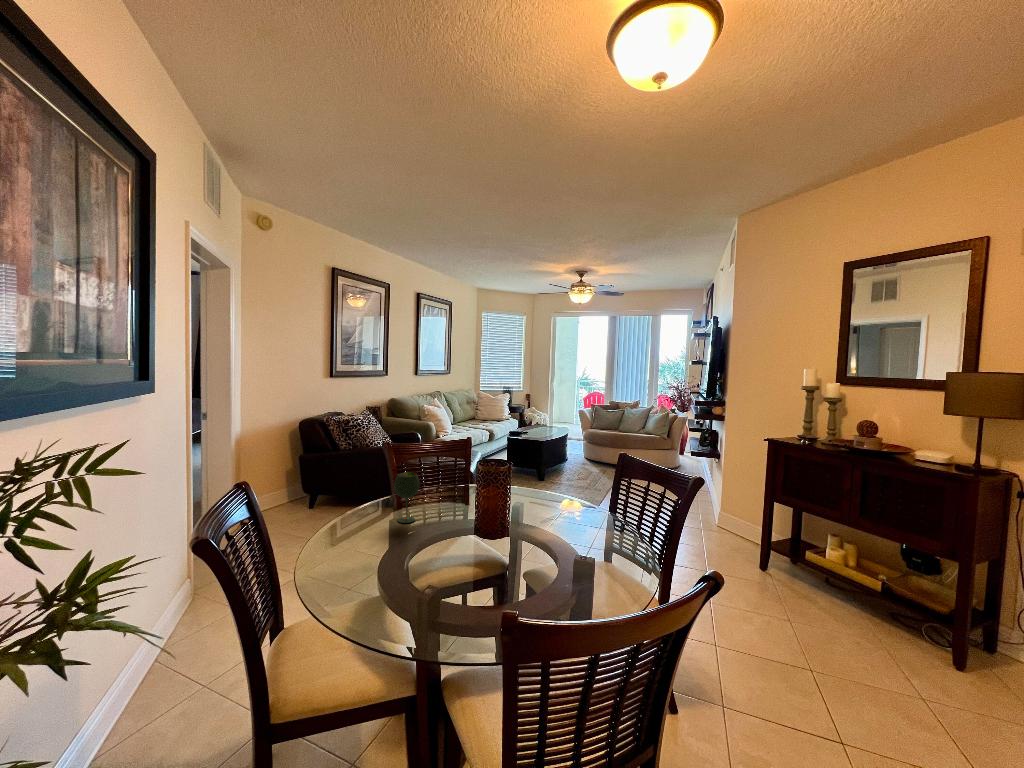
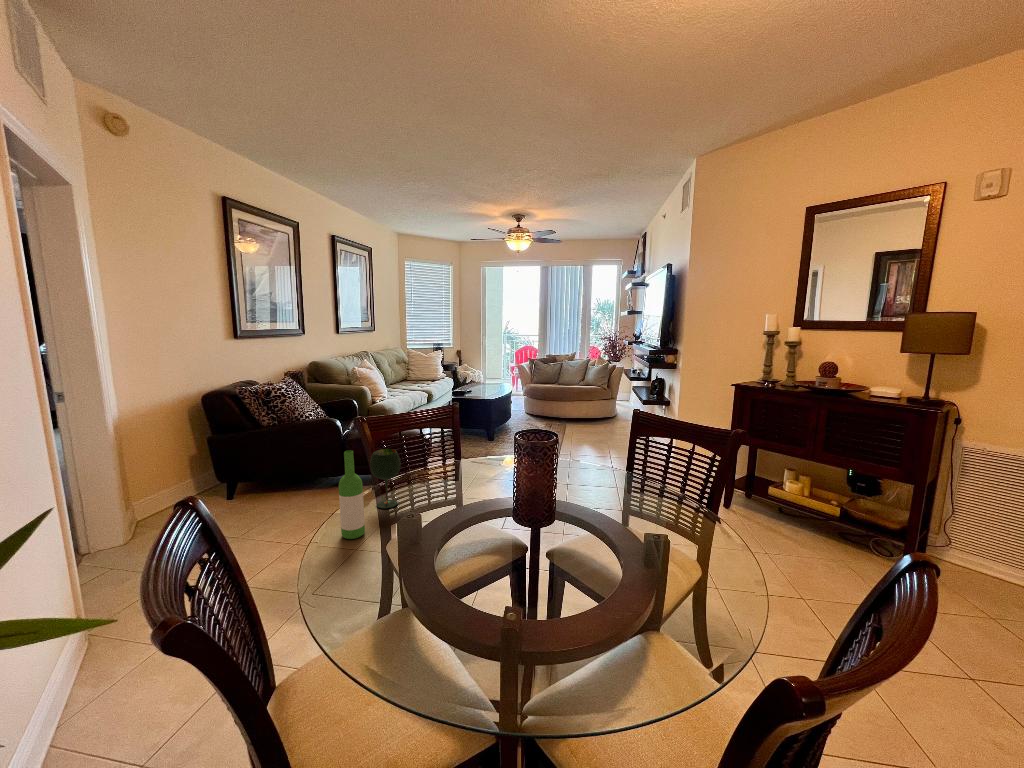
wine bottle: none [360,469,379,543] -> present [339,450,365,539]

